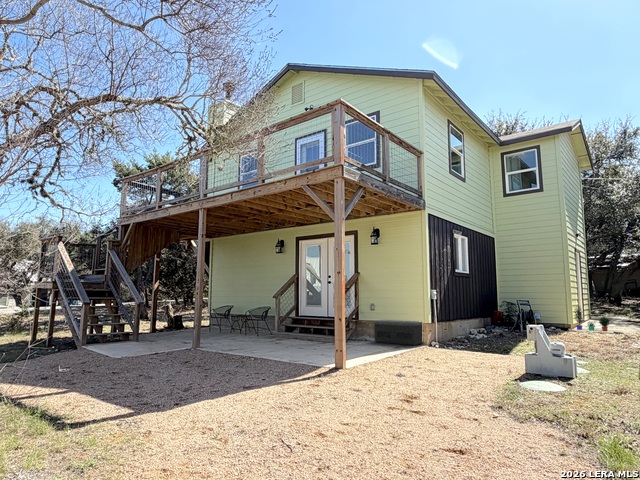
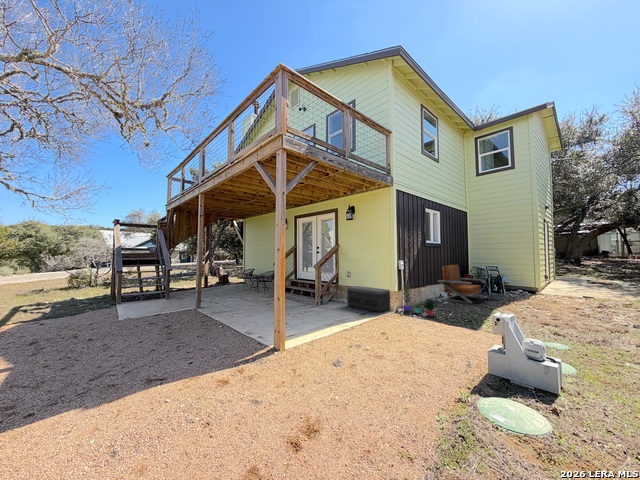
lounge chair: none [468,297,516,338] -> present [438,265,483,304]
potted plant: present [574,306,610,331] -> present [403,284,436,316]

